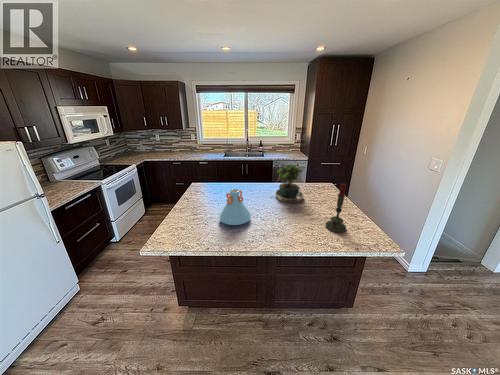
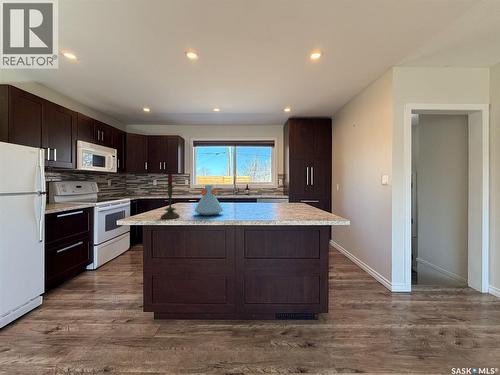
potted plant: present [275,164,304,203] -> none [242,175,276,210]
candle: present [326,183,346,233] -> present [161,174,180,219]

